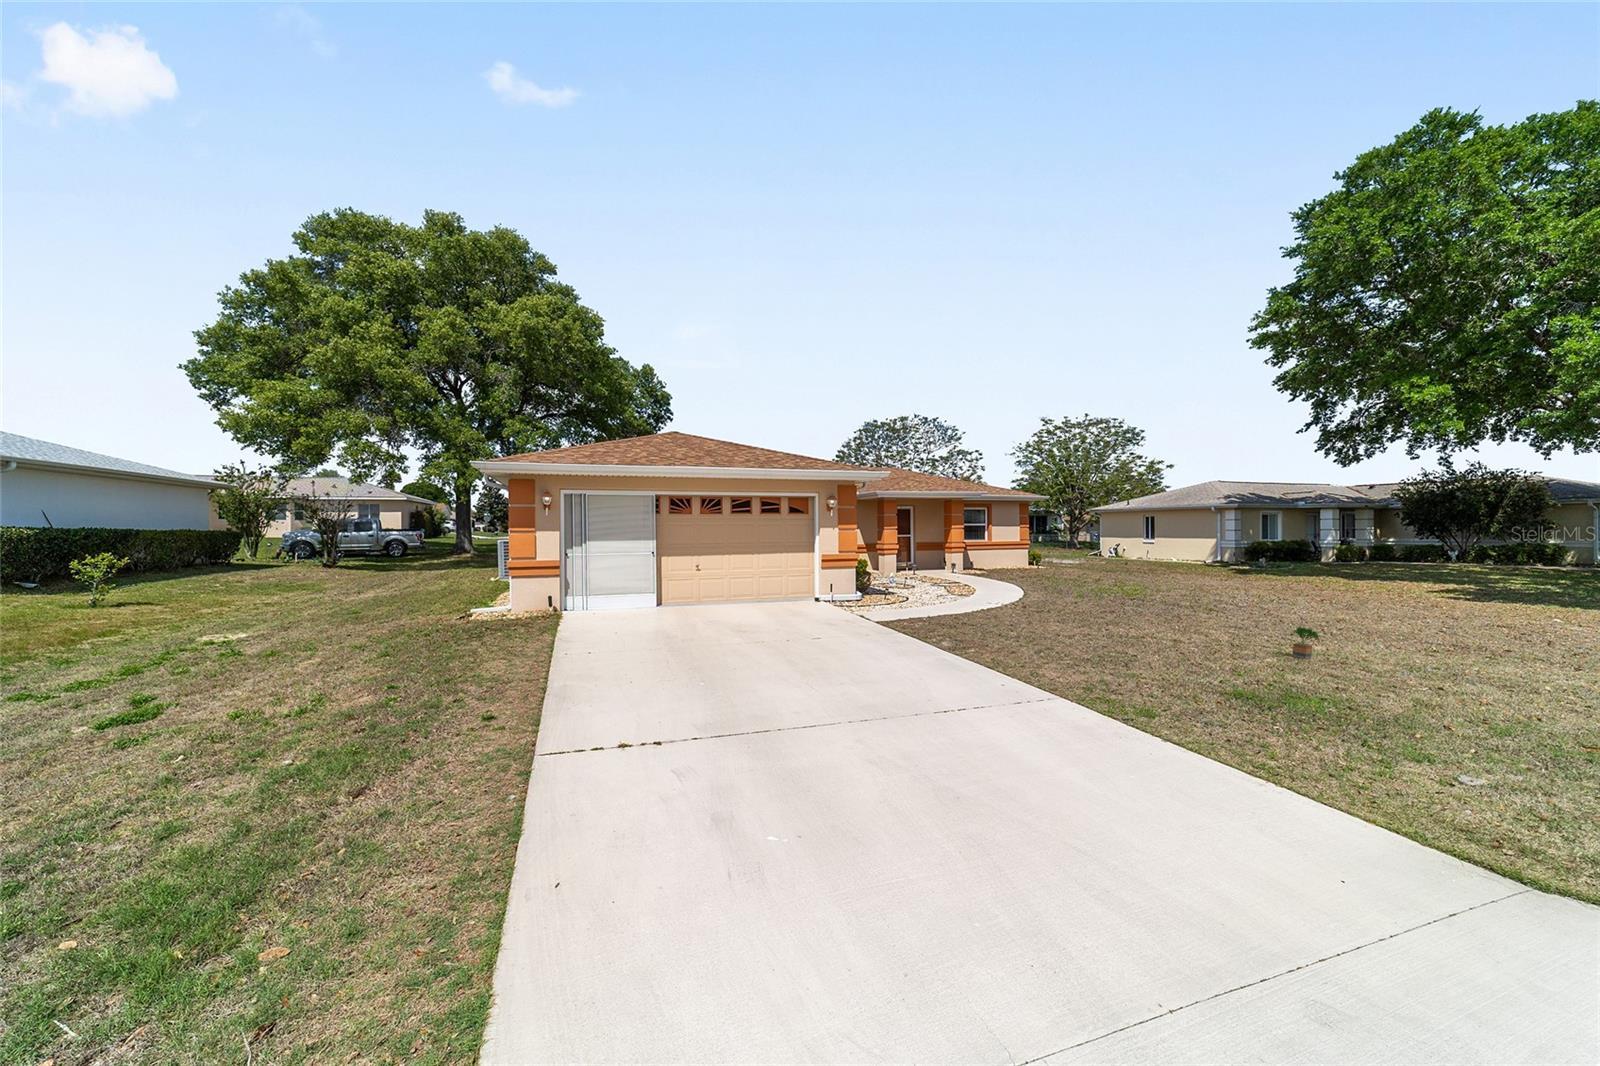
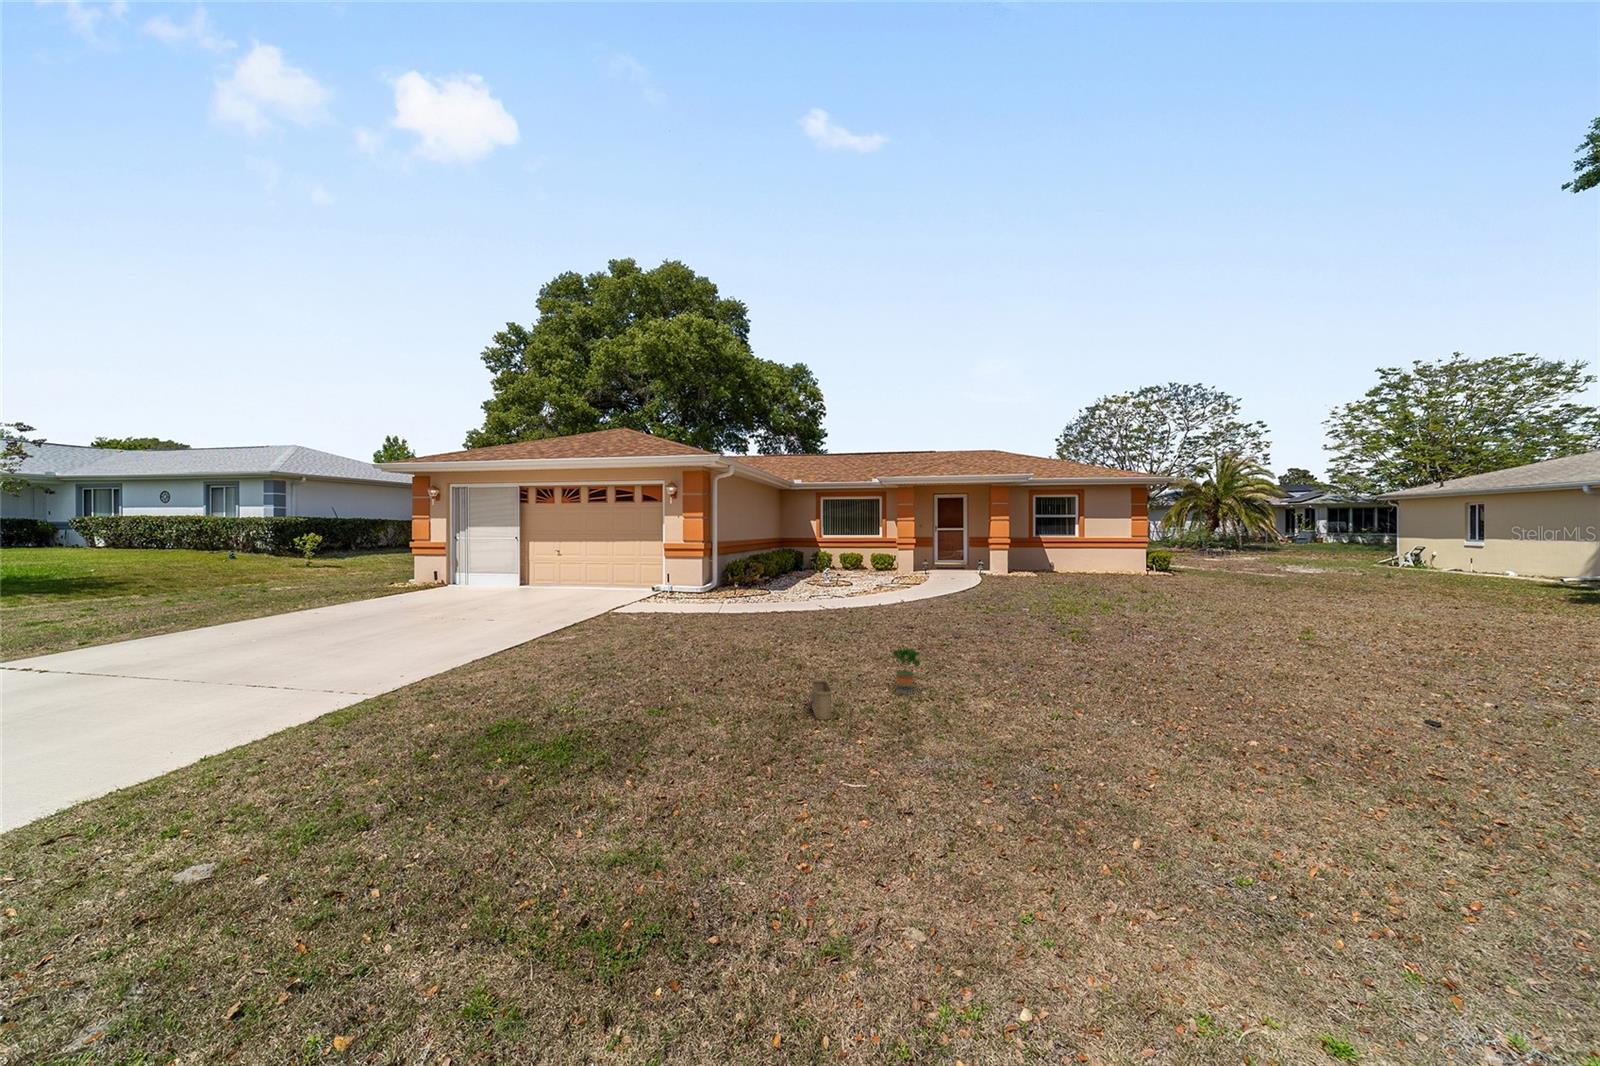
basket: none [1322,654,1364,681] -> present [811,679,832,720]

